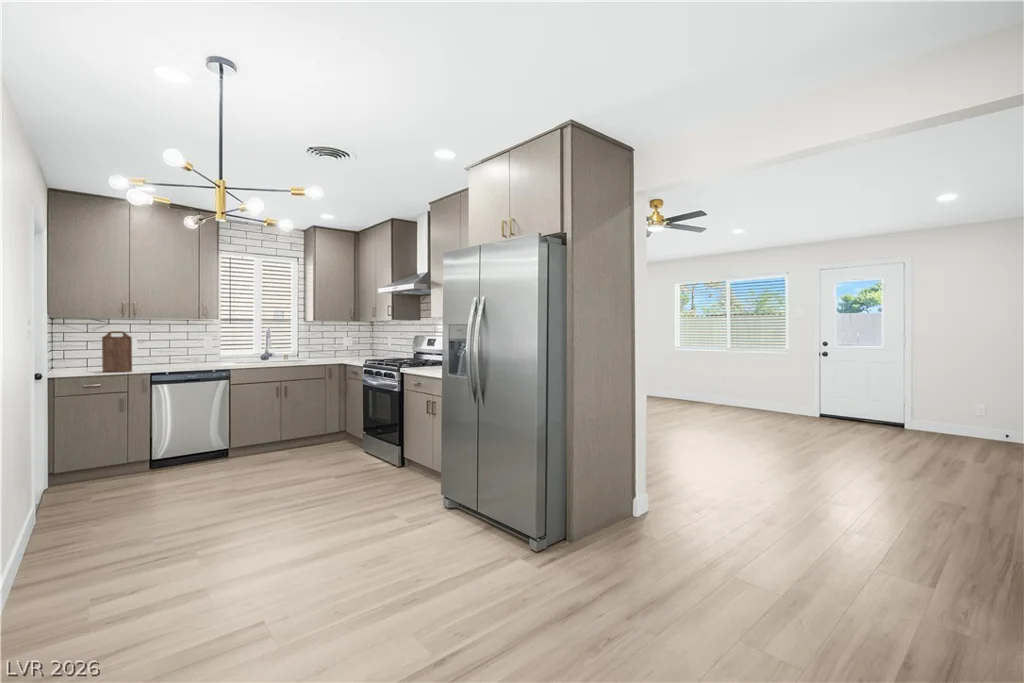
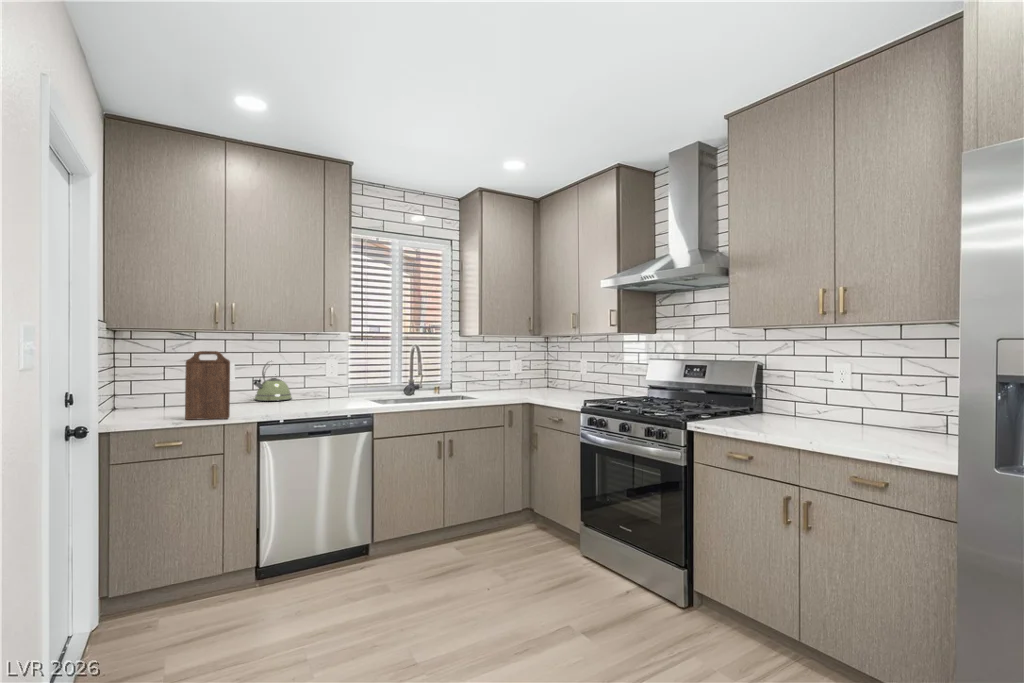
kettle: none [150,338,179,363] -> present [253,361,292,401]

